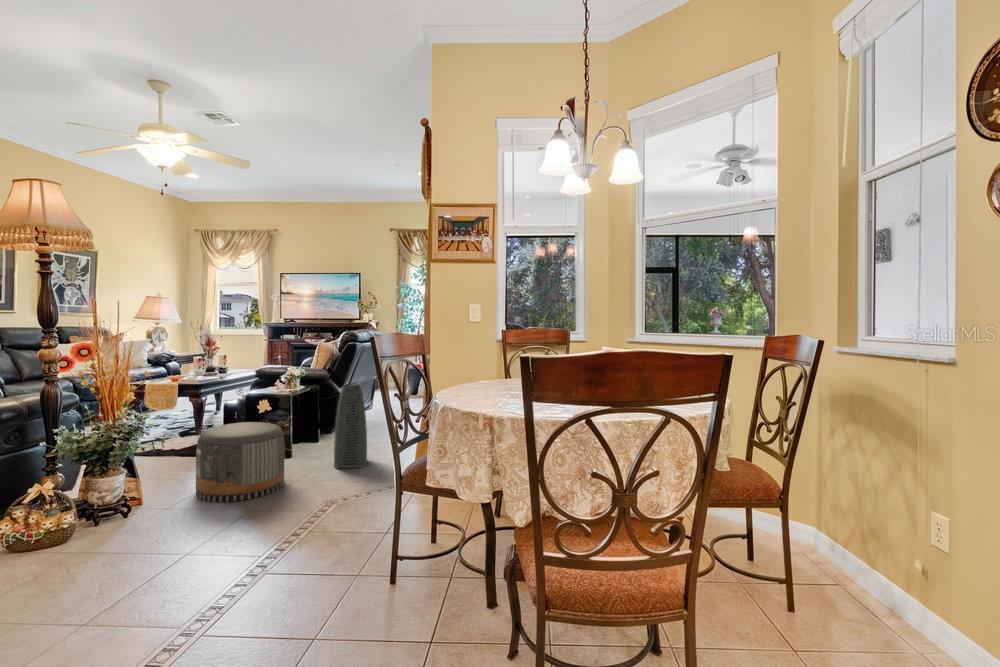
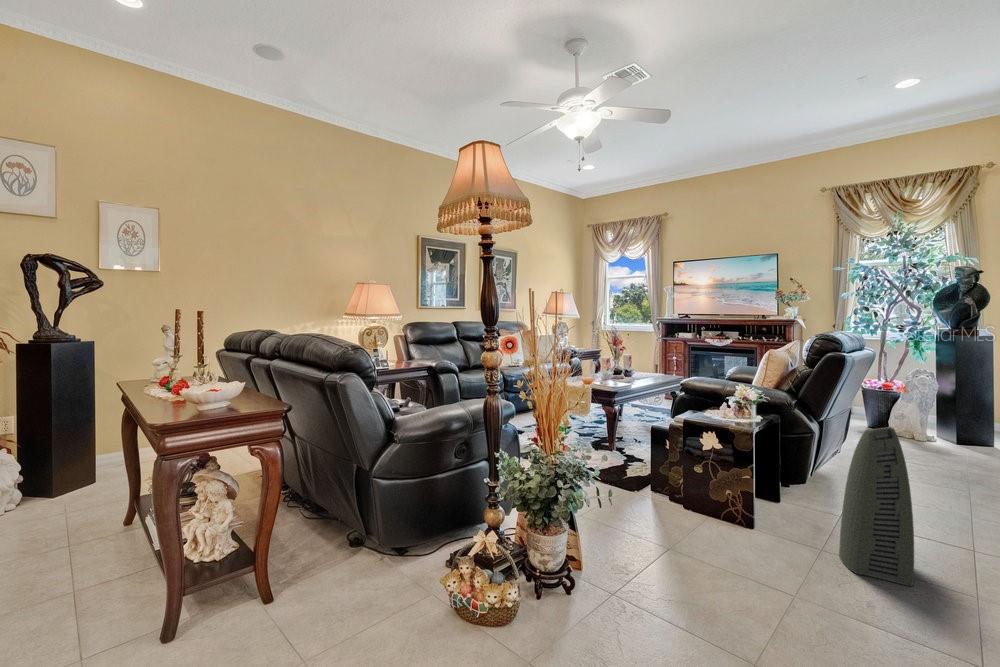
pouf: present [196,422,285,502] -> none [642,468,776,612]

